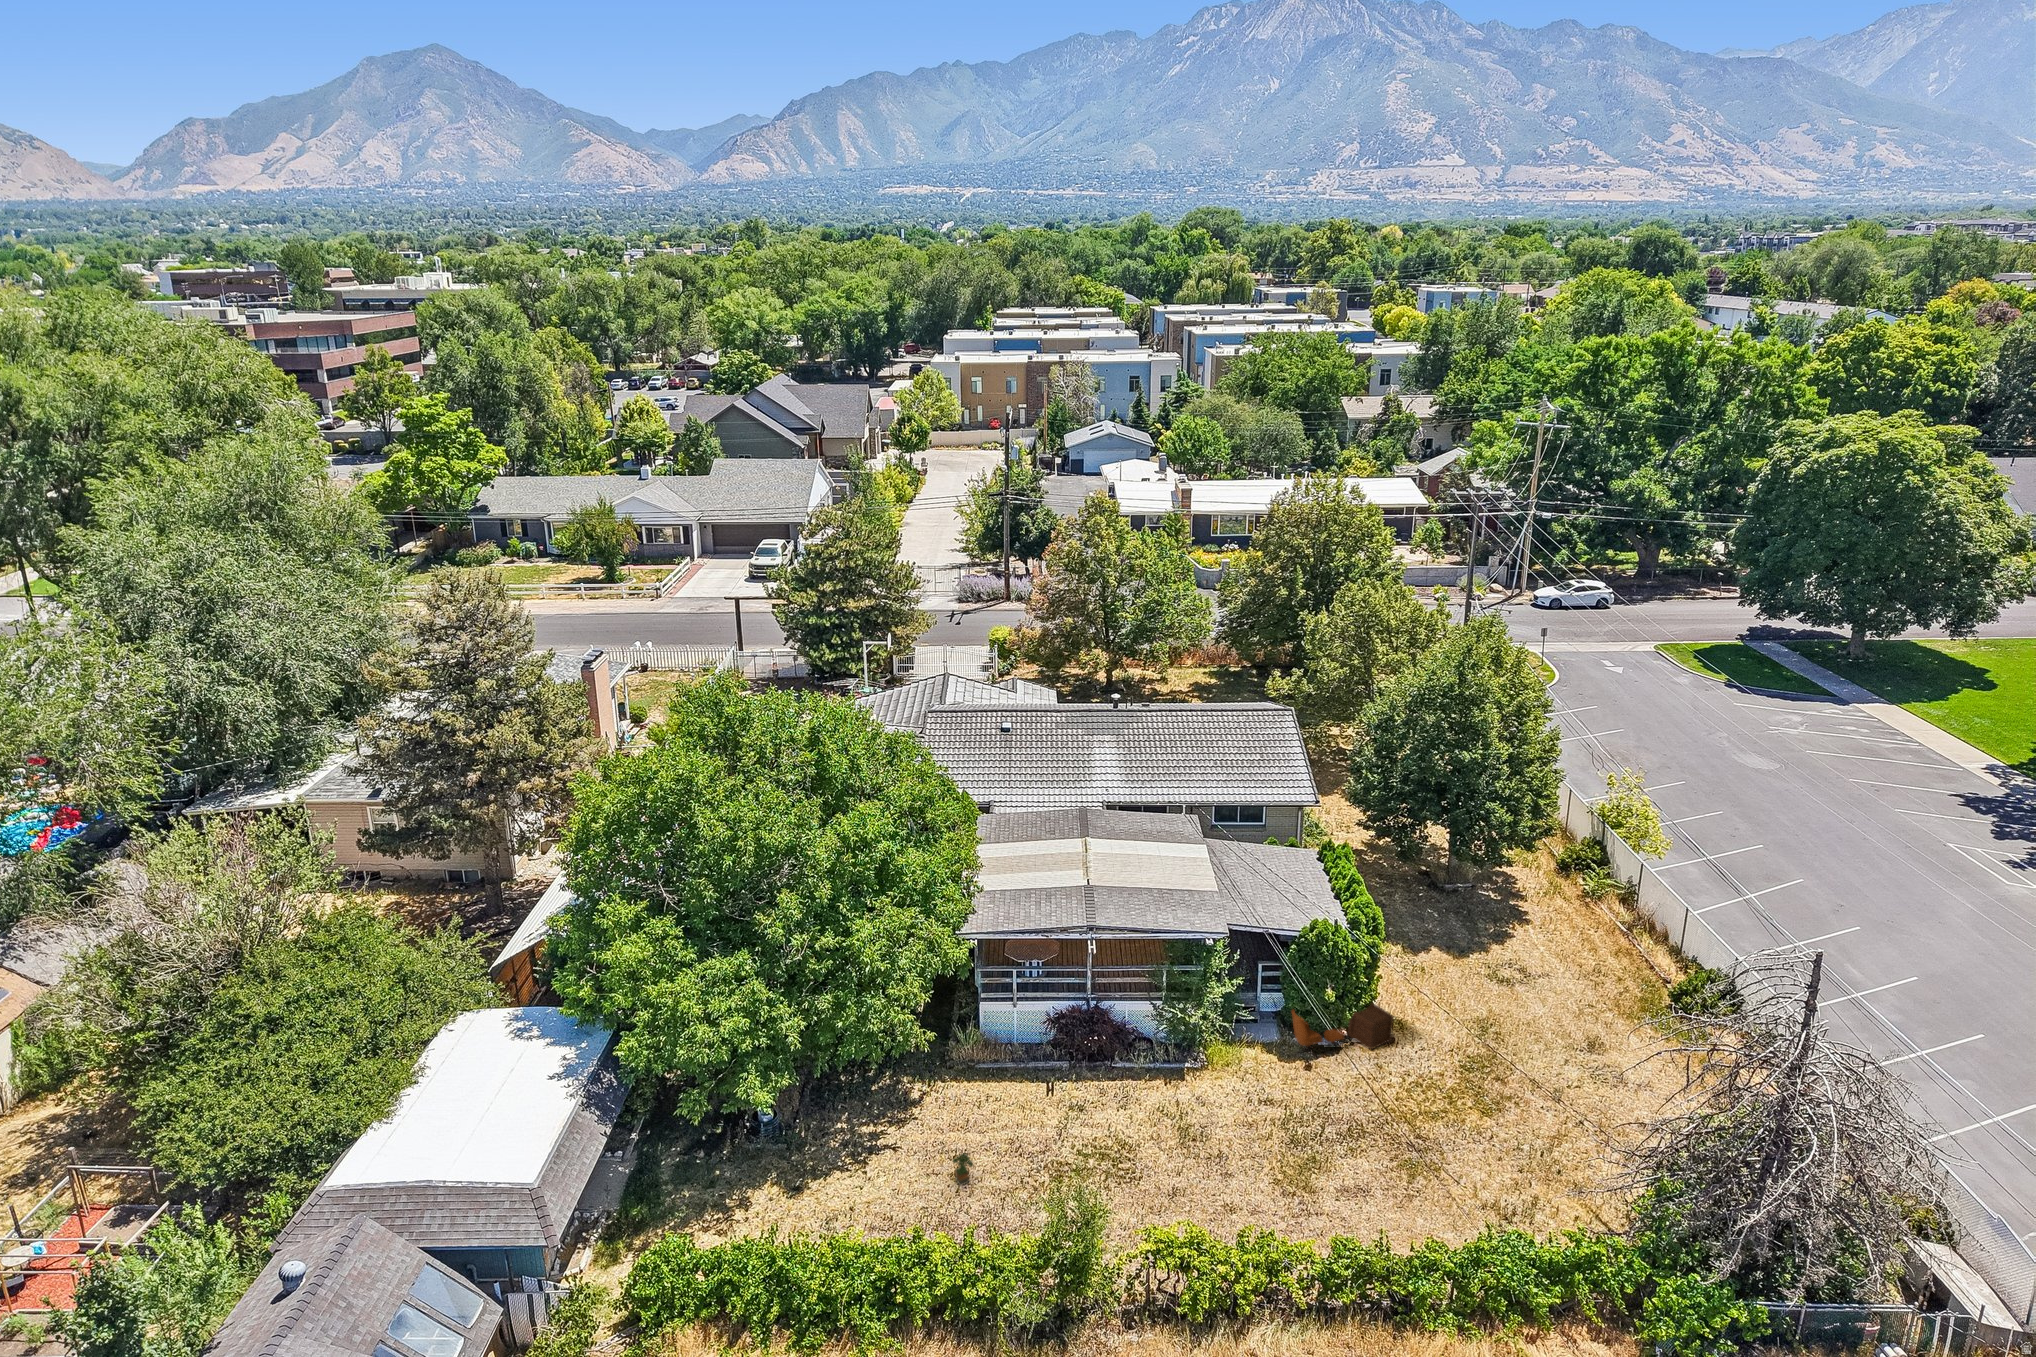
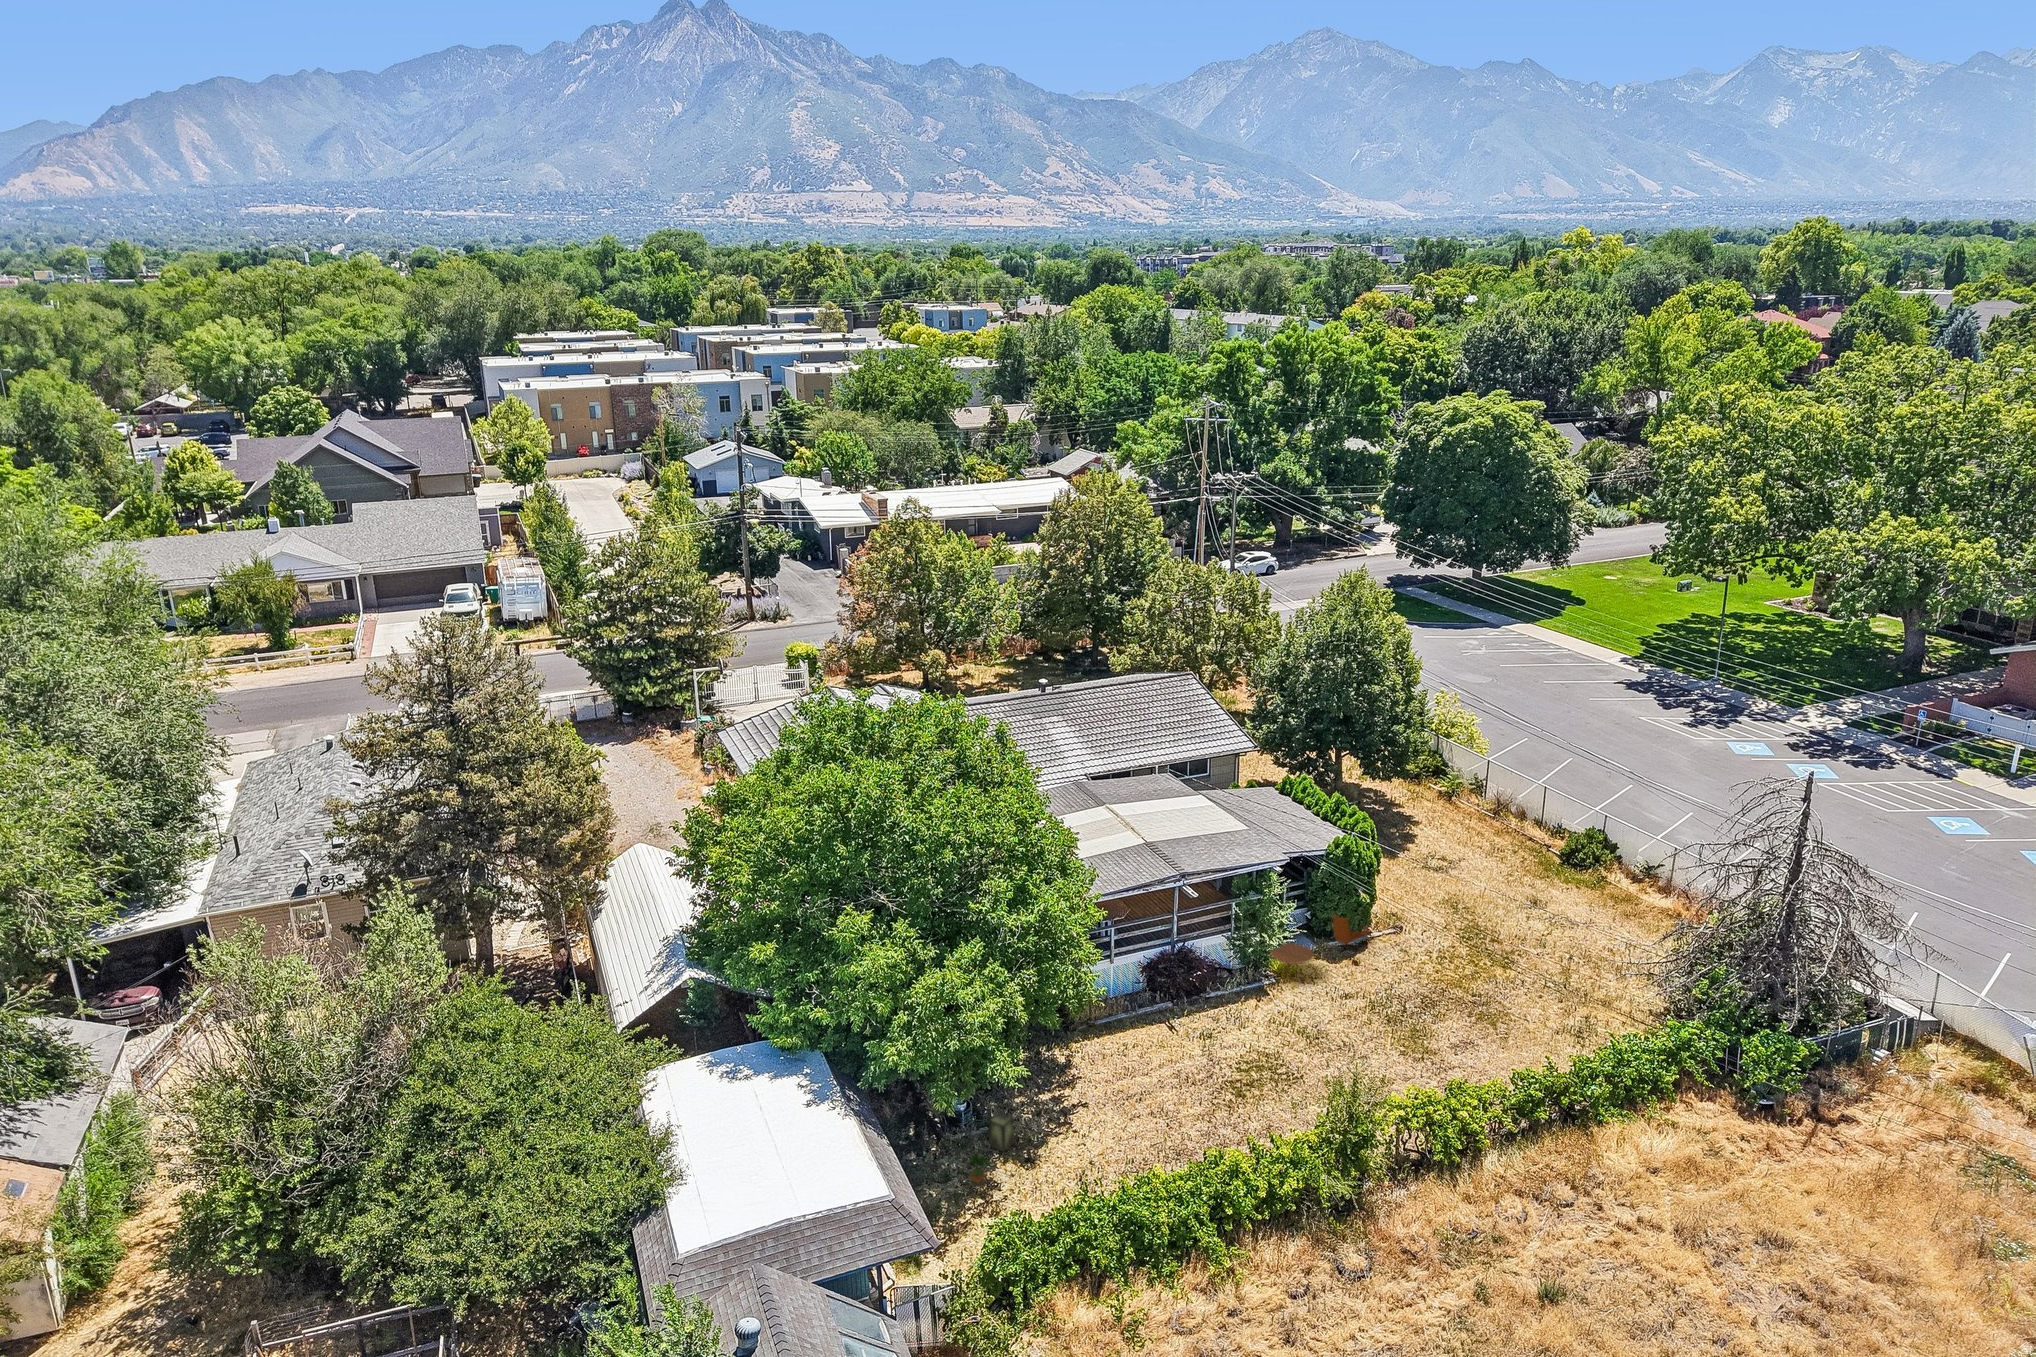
wooden crate: present [1348,1003,1394,1050] -> none [1364,899,1400,938]
round table: none [1195,1028,1242,1078] -> present [1270,943,1314,980]
storage box: none [778,1128,802,1169] -> present [989,1112,1015,1152]
potted tree: present [953,1153,973,1186] -> present [966,1154,989,1188]

